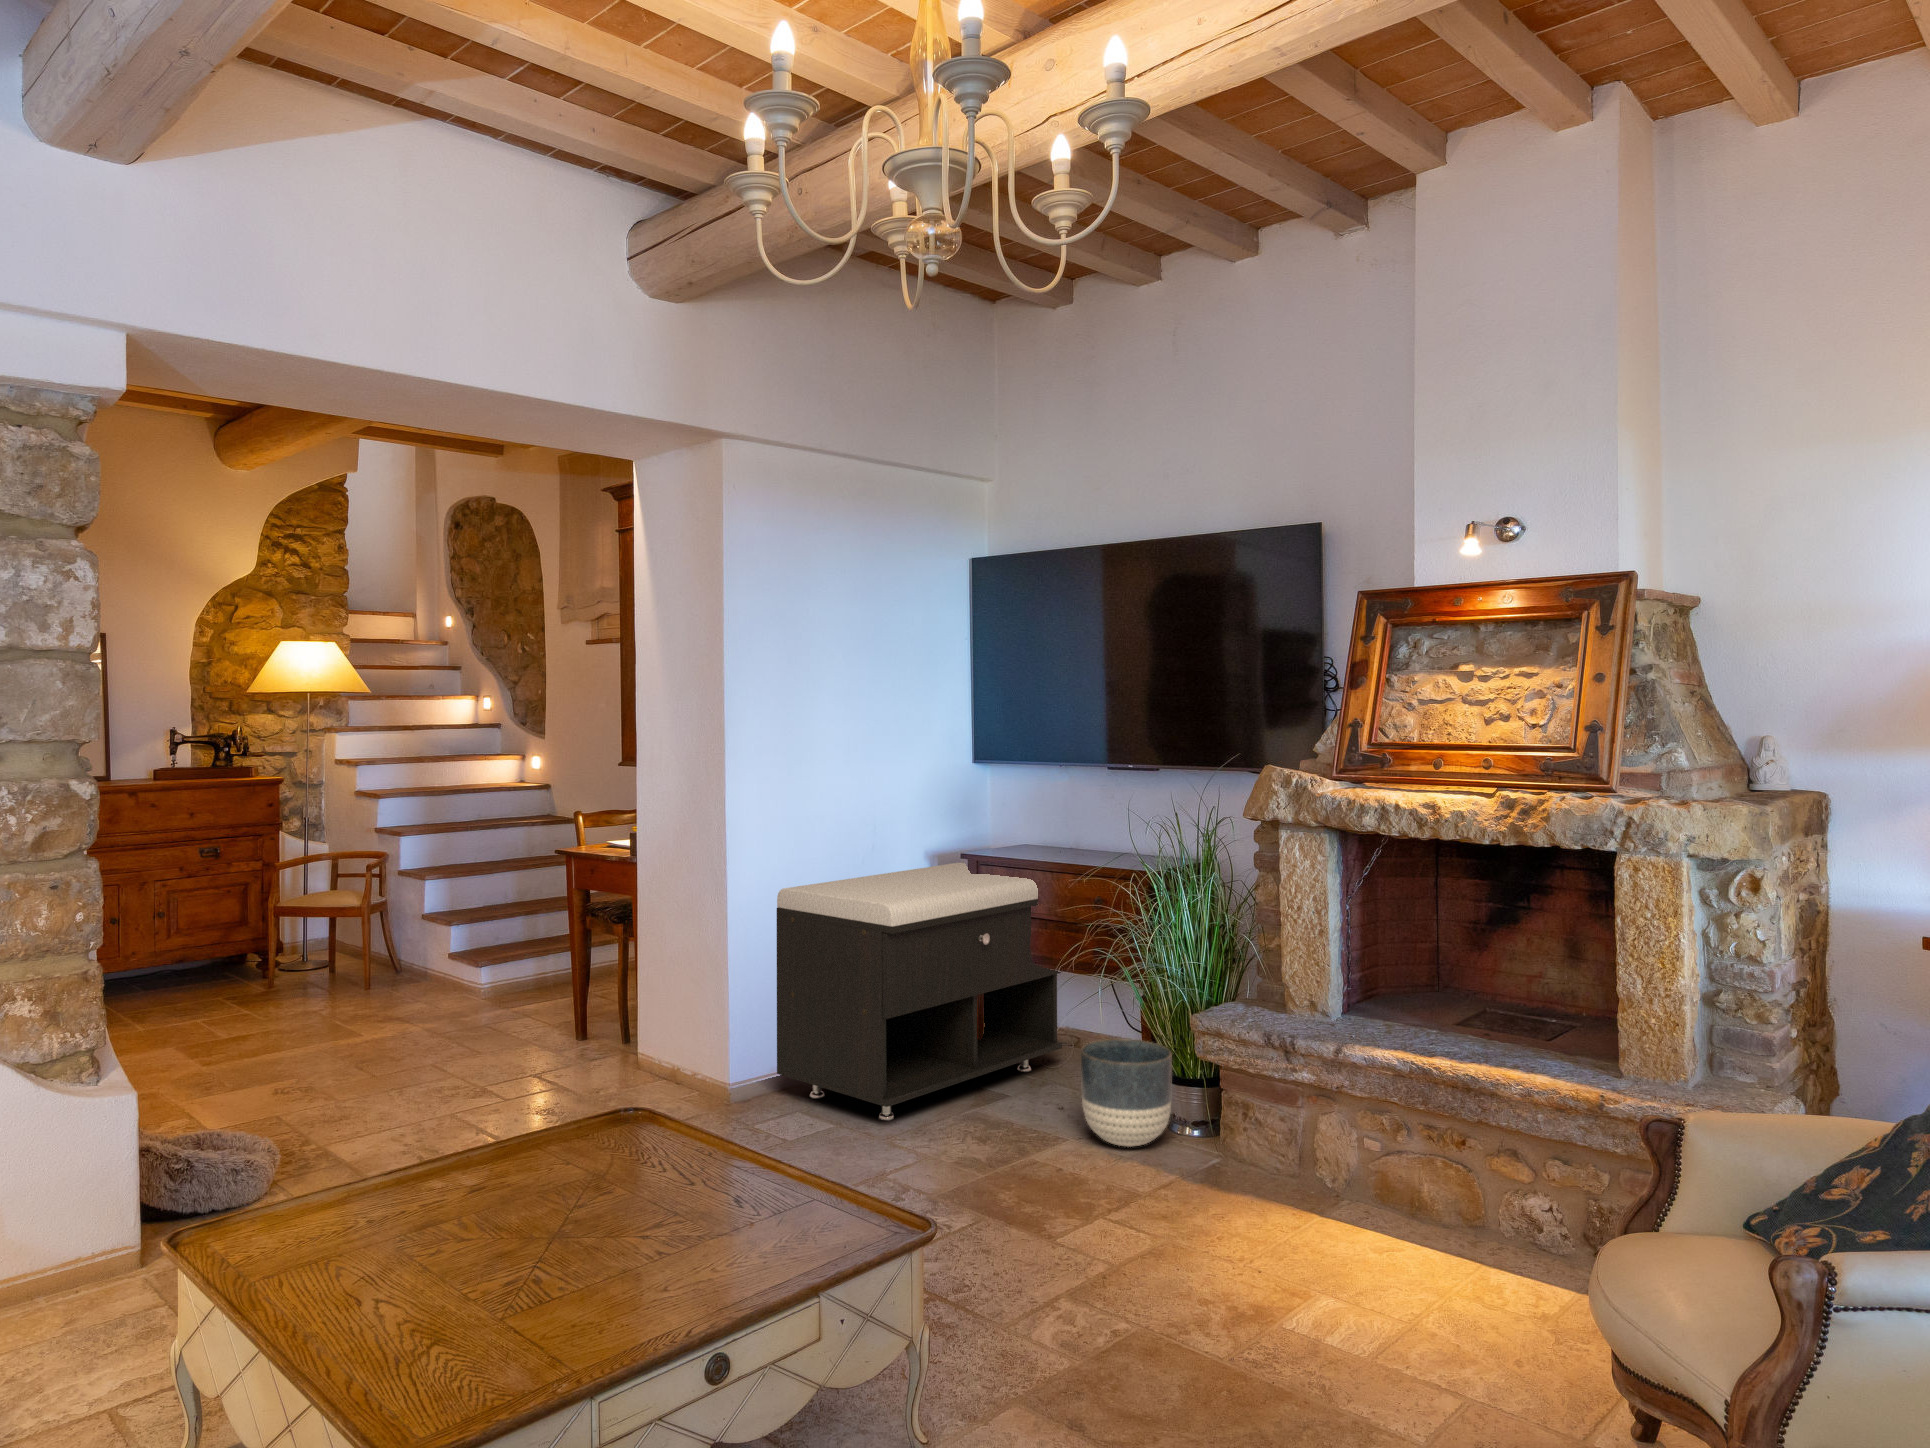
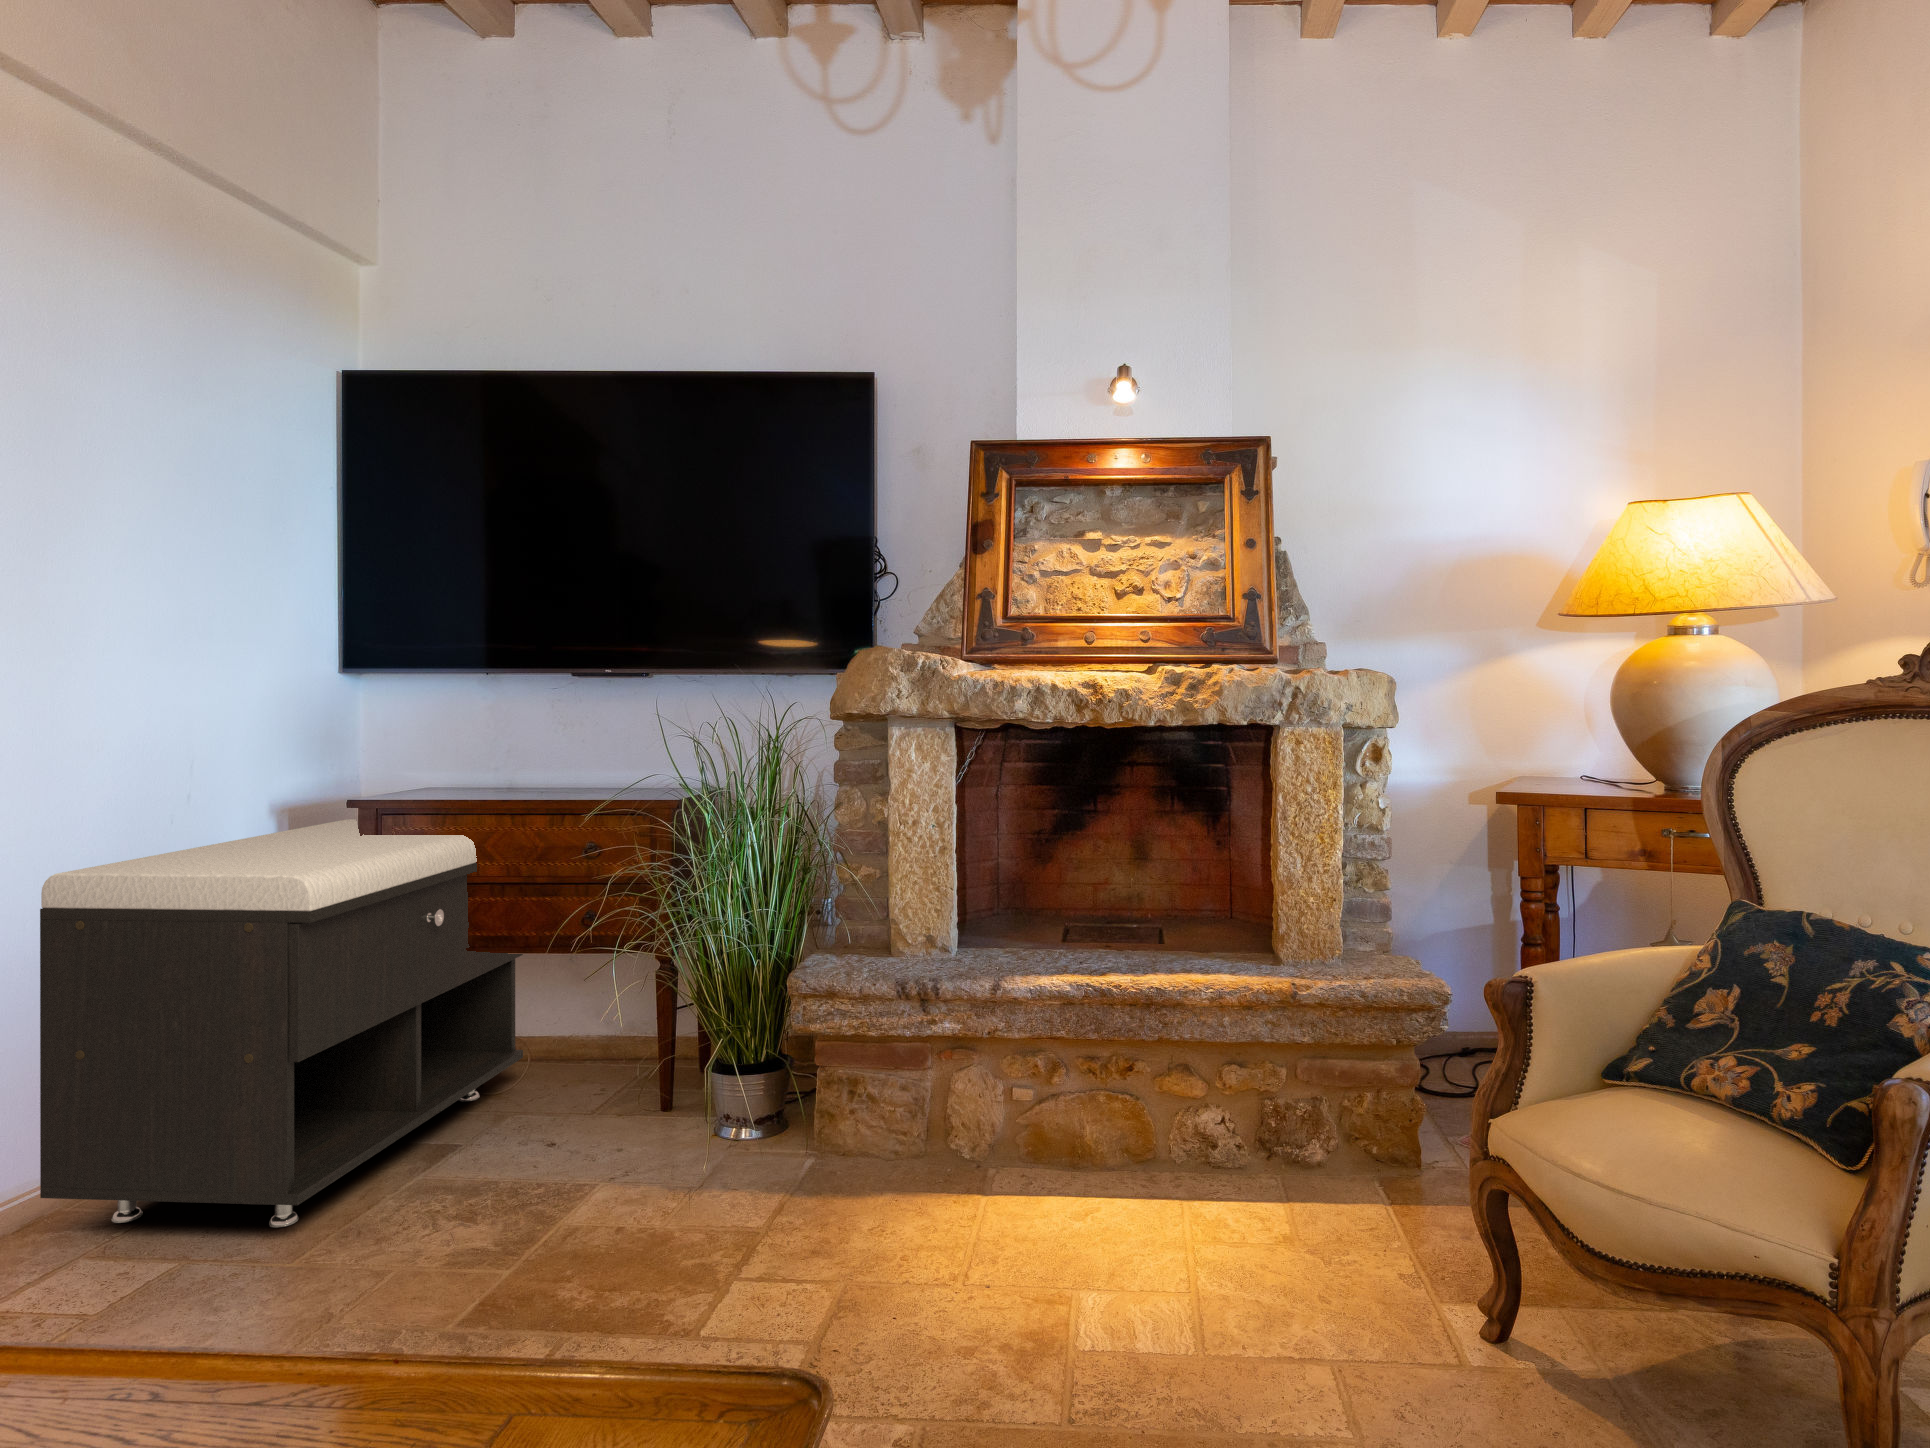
planter: present [1081,1039,1172,1147] -> none [620,1023,746,1171]

